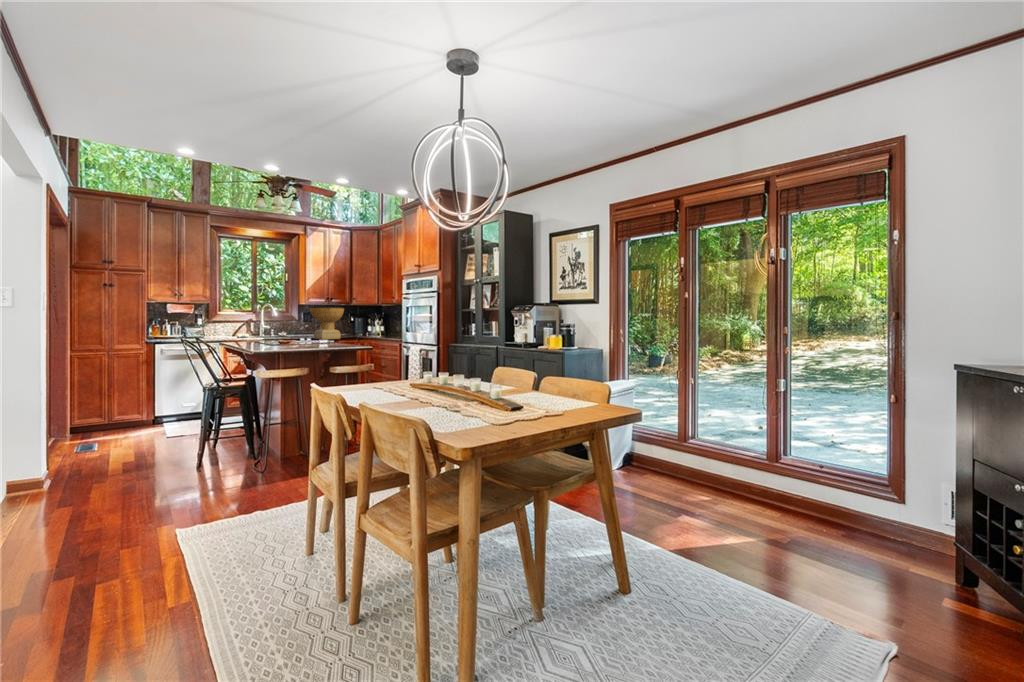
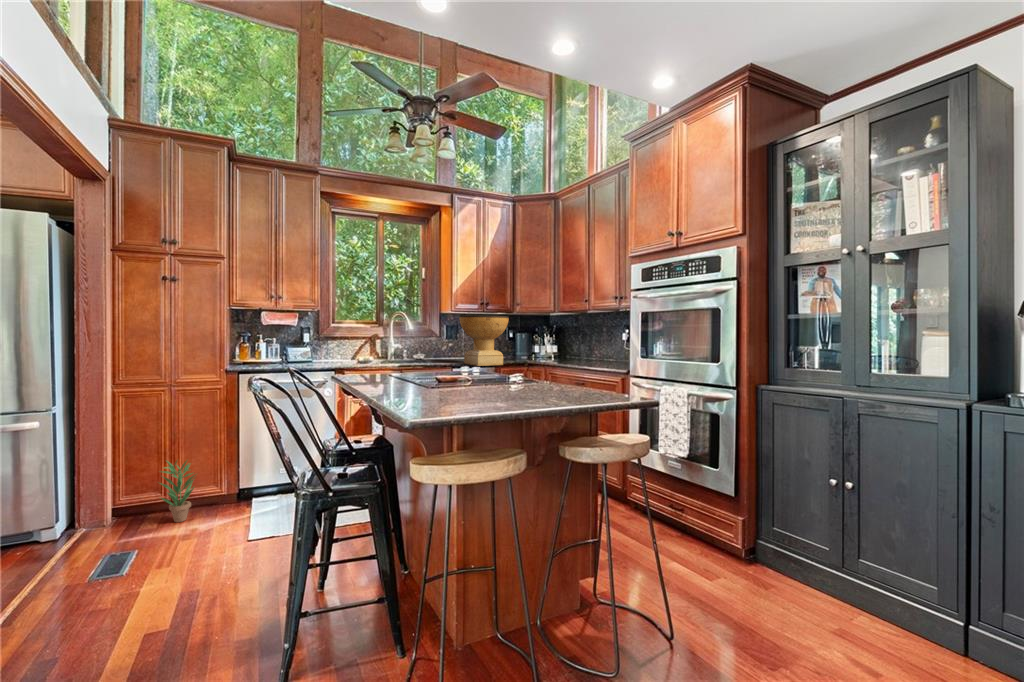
potted plant: none [105,394,132,434] -> present [160,461,195,522]

